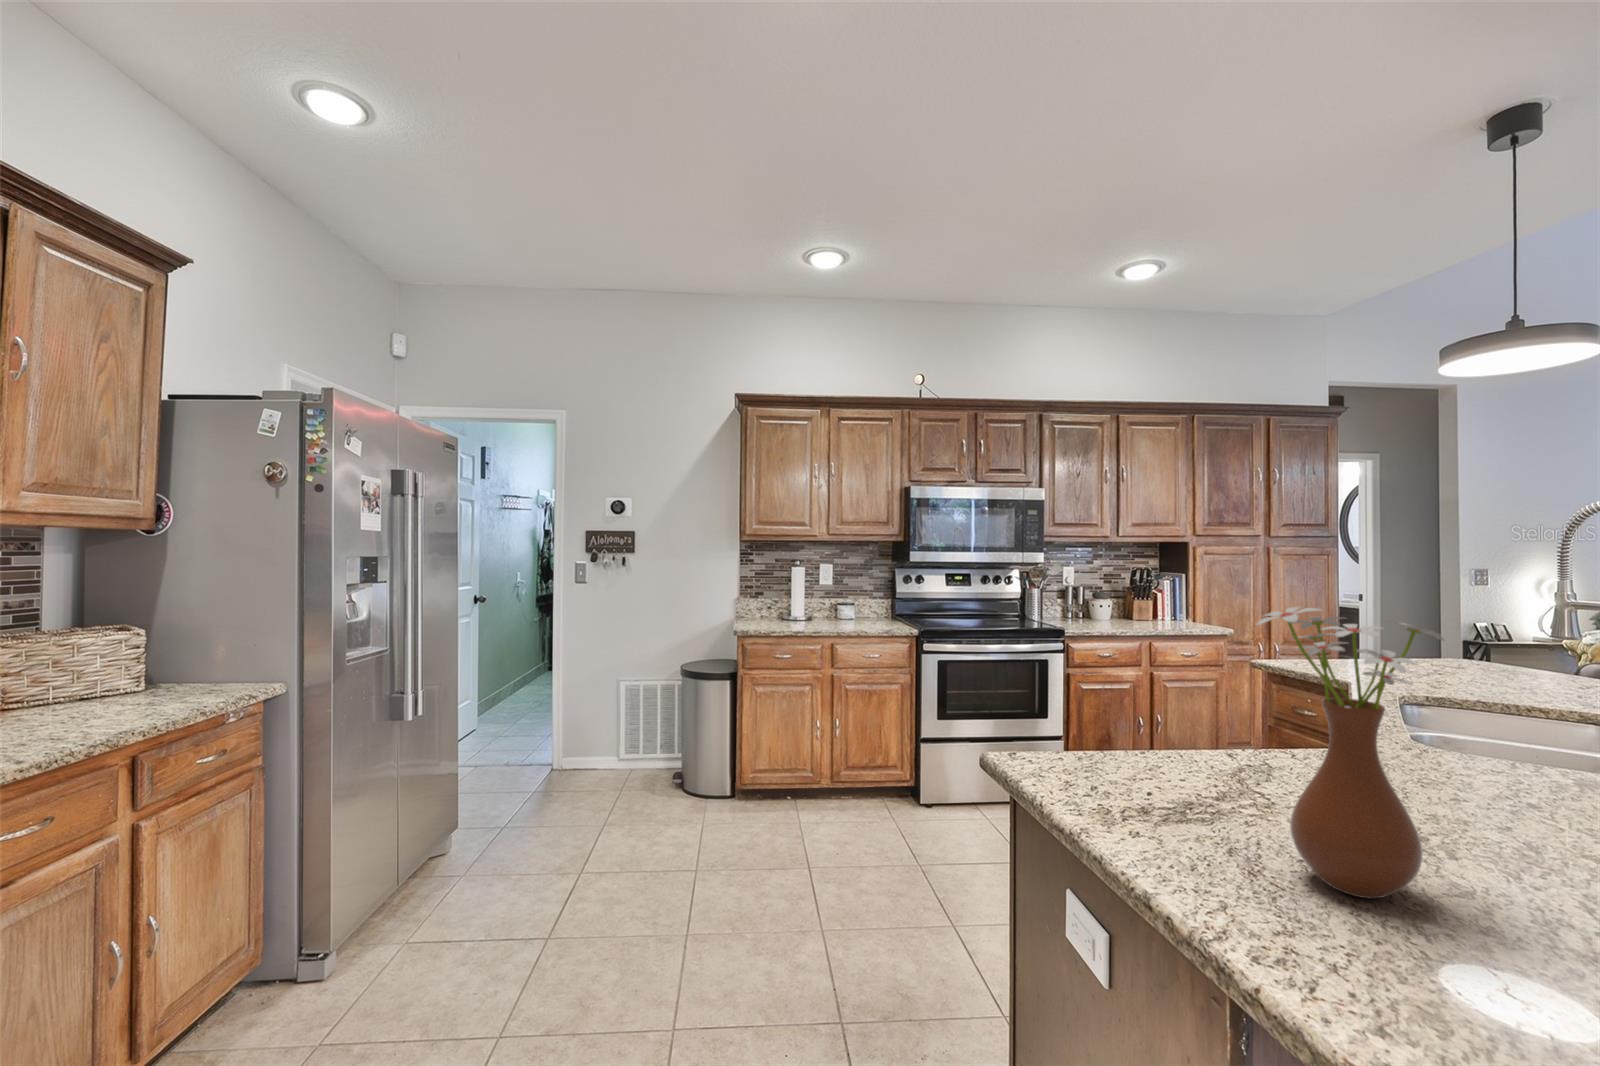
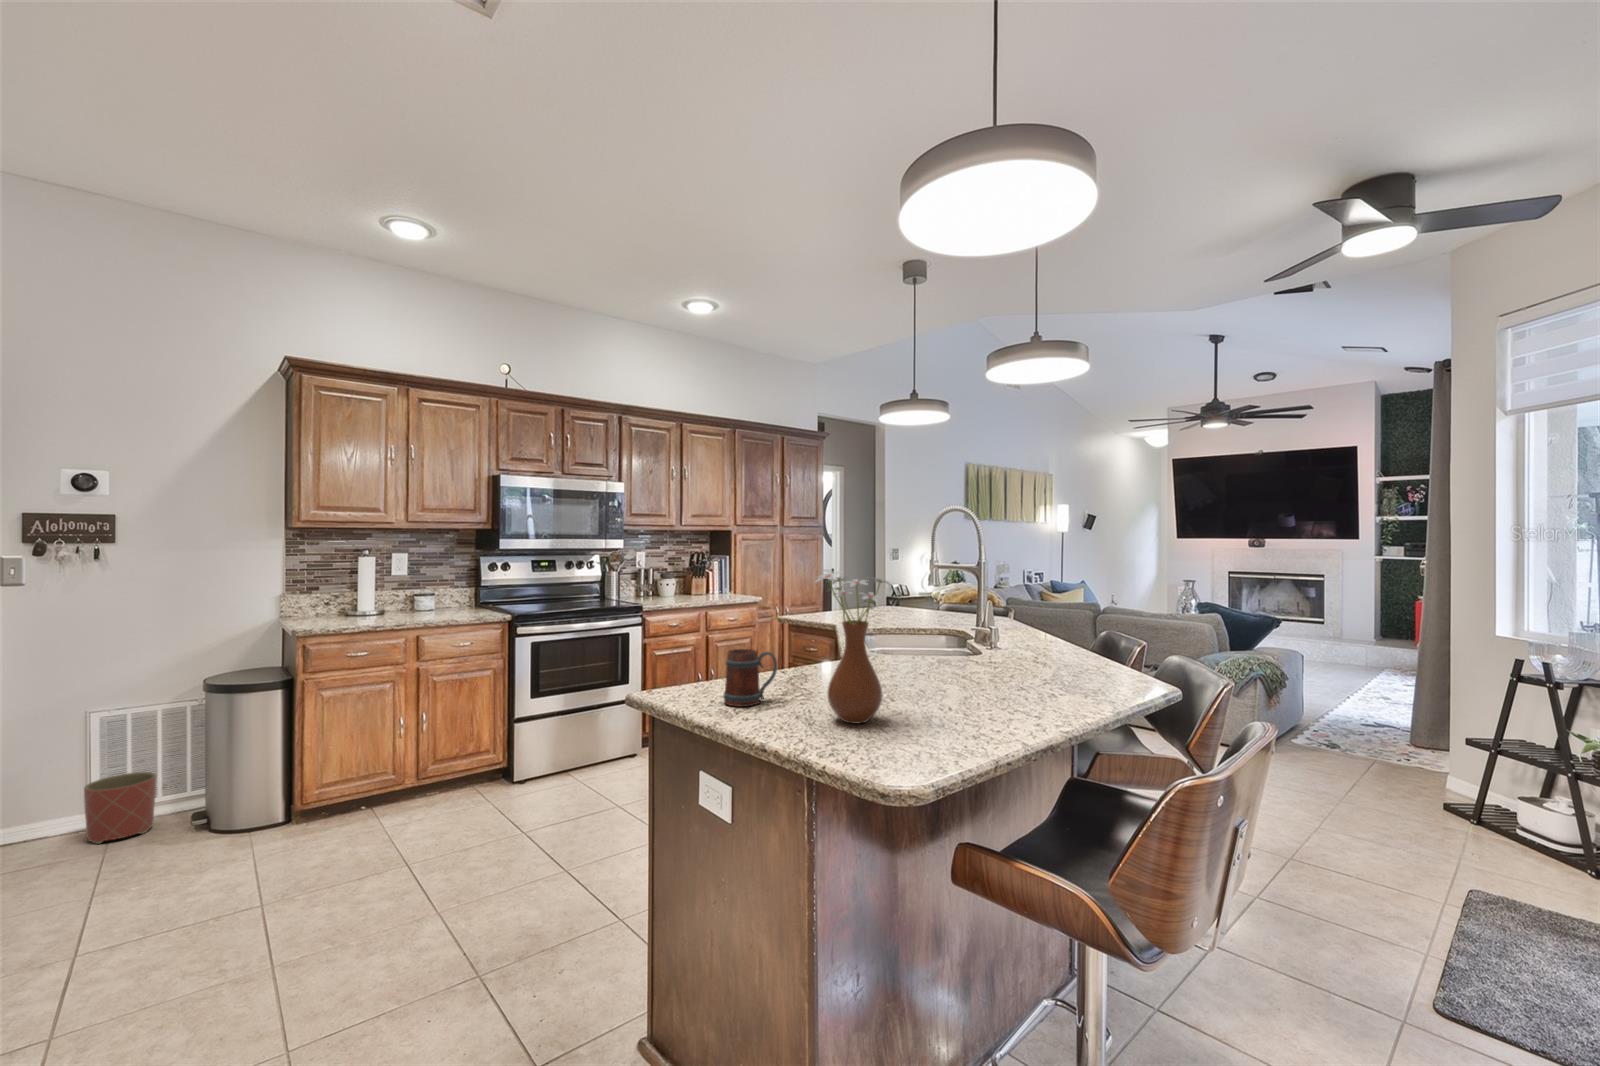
mug: none [1109,714,1202,807] -> present [724,649,777,707]
planter: none [614,732,655,784] -> present [84,772,157,844]

